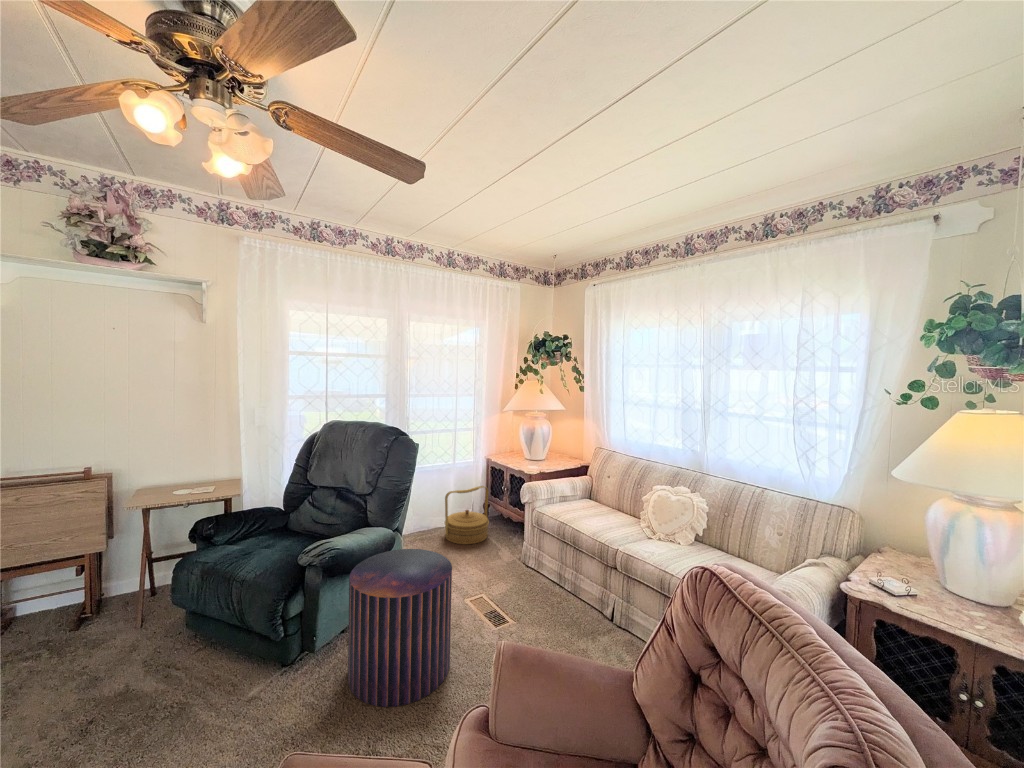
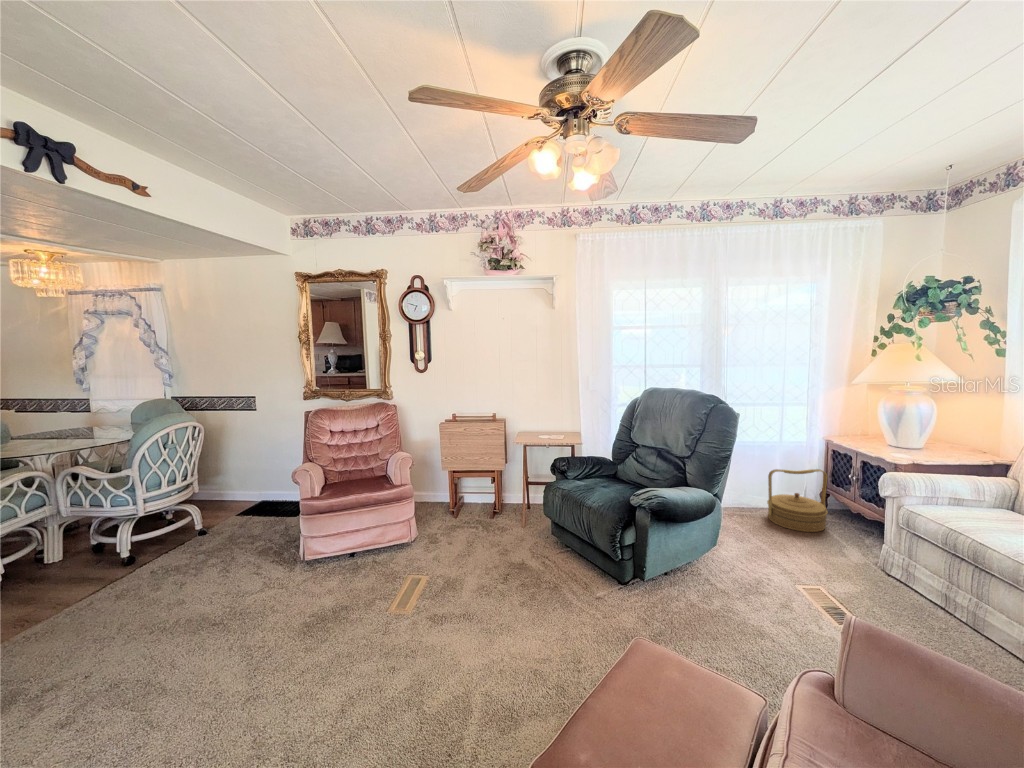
pouf: present [348,549,452,707] -> none [673,512,784,657]

